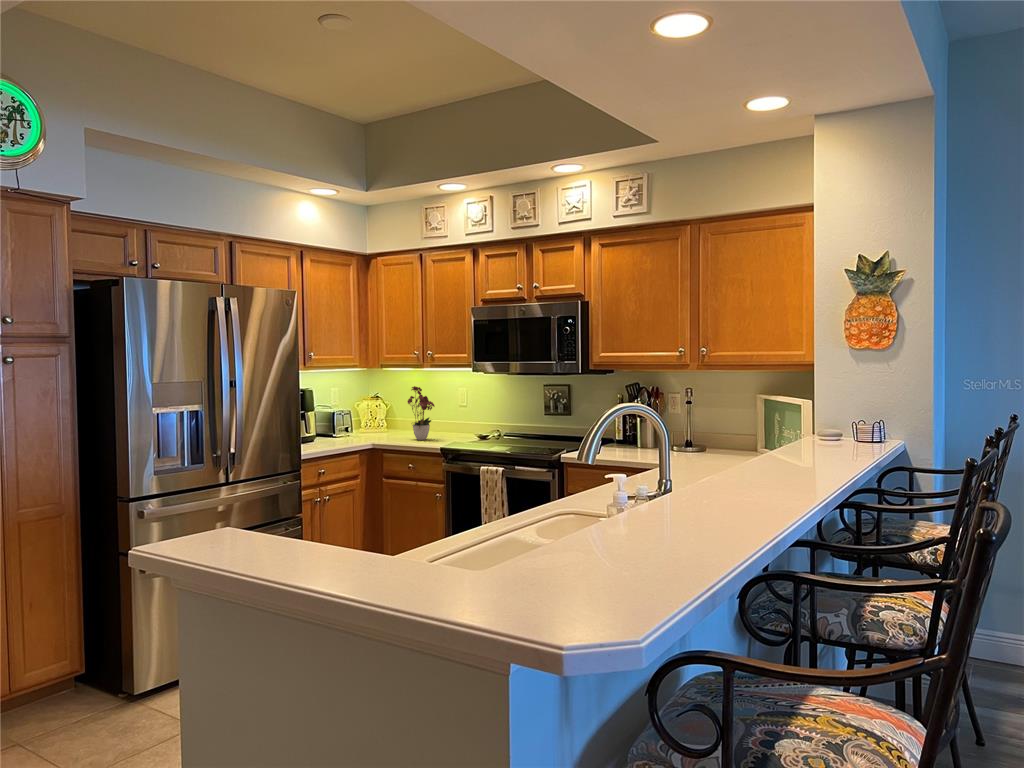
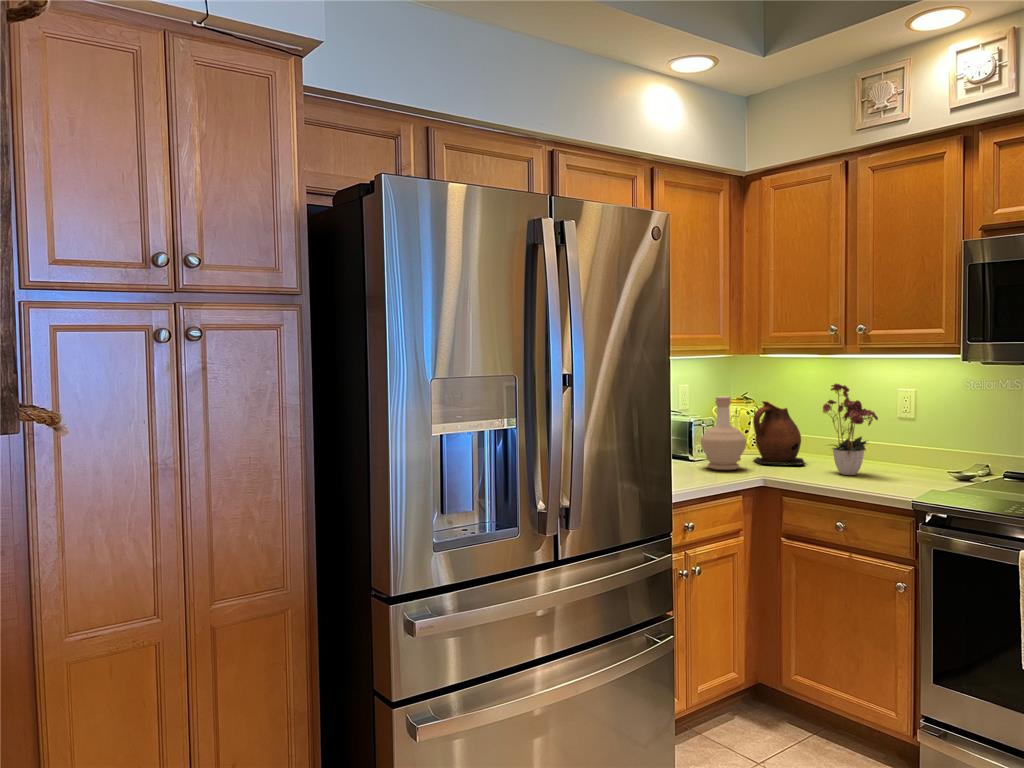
bottle: none [336,395,364,441] -> present [701,396,746,470]
ceramic pitcher: none [371,398,404,437] -> present [753,401,805,465]

